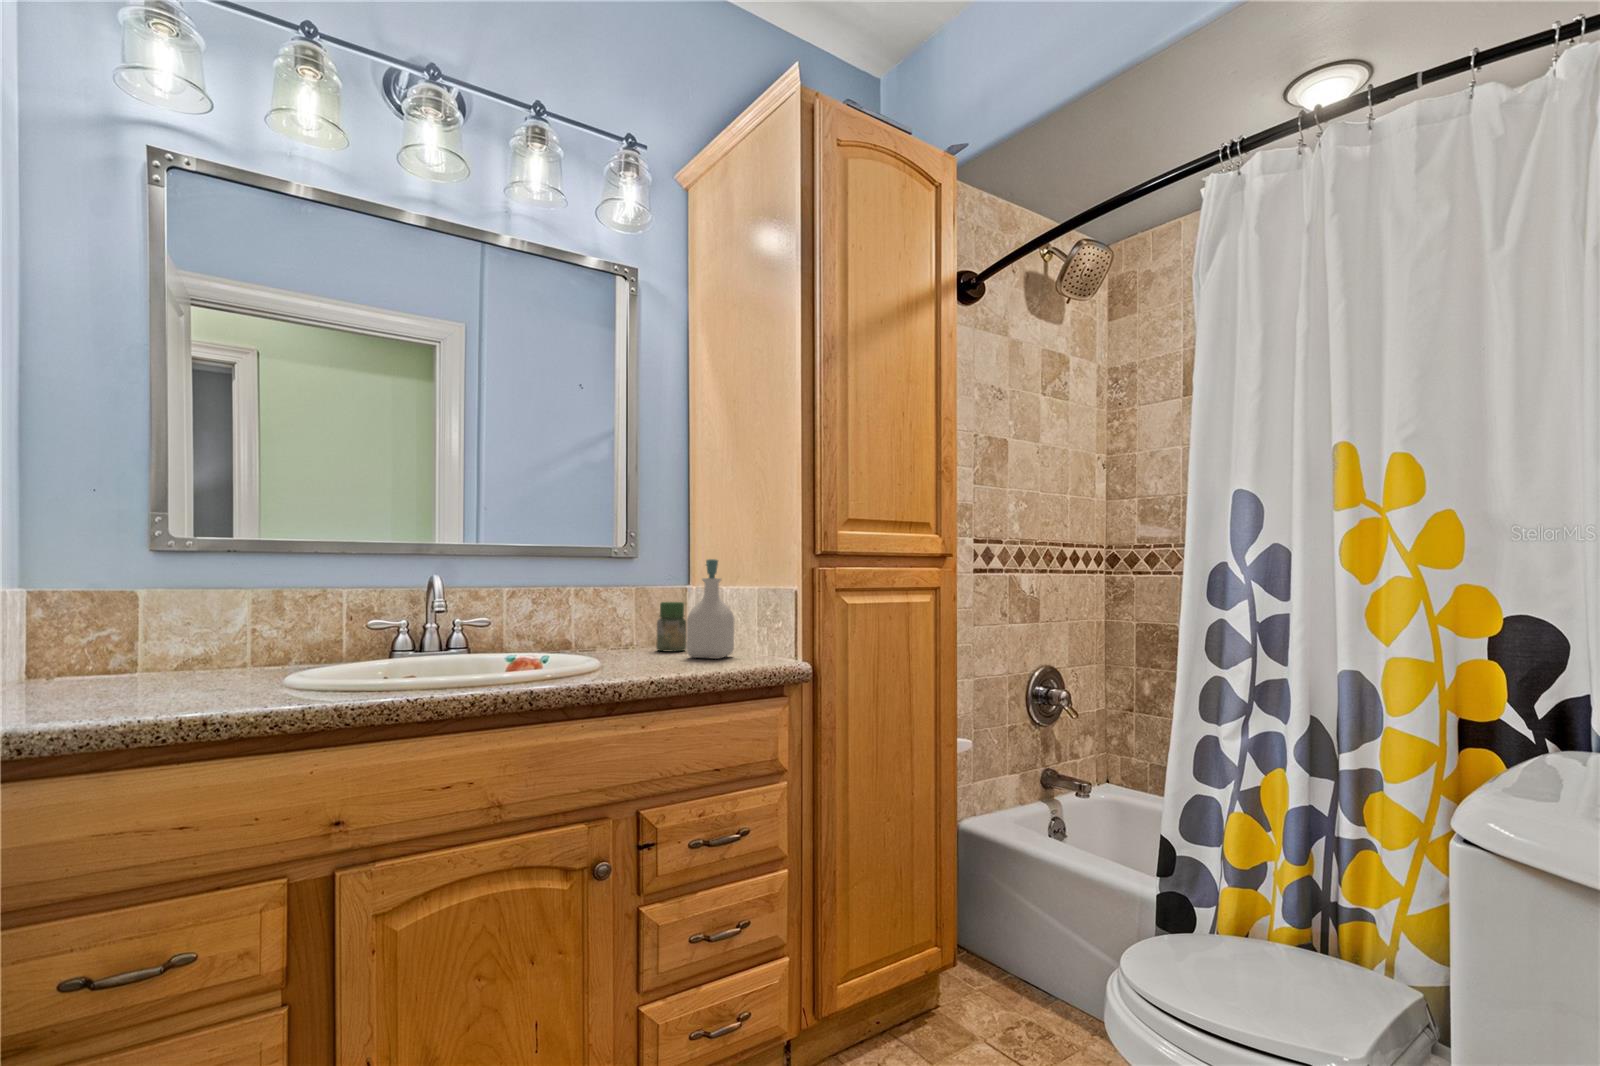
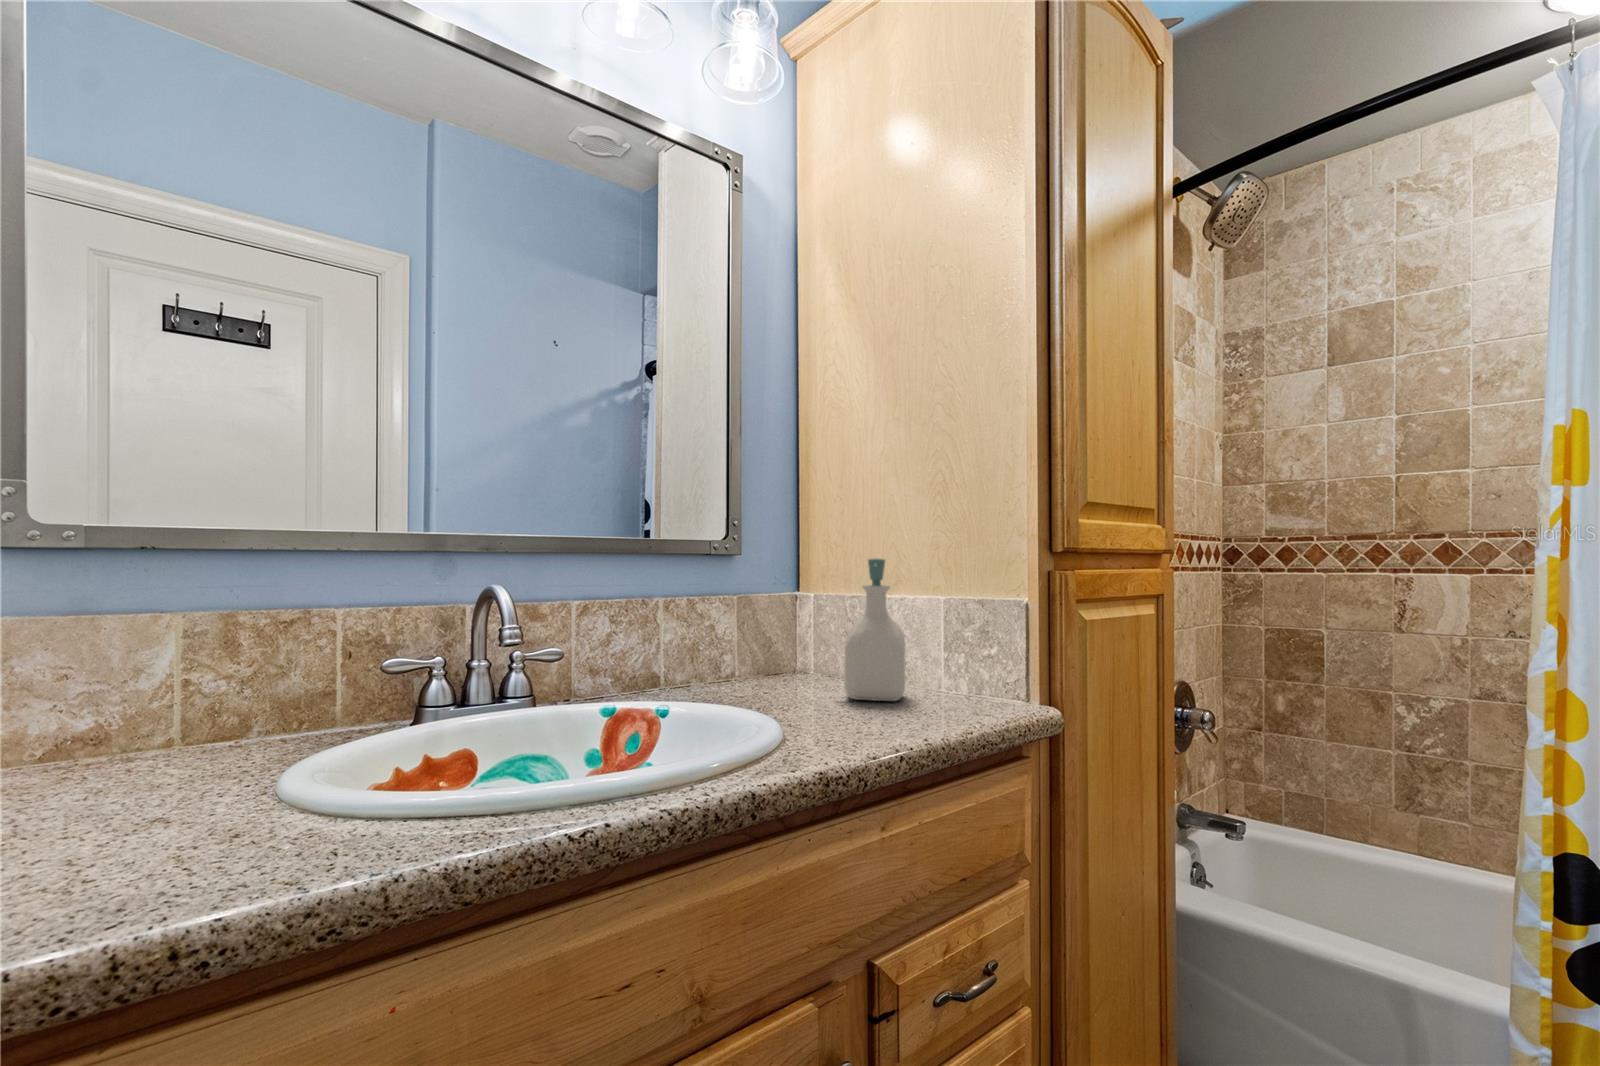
jar: present [656,602,686,652] -> none [778,616,819,687]

